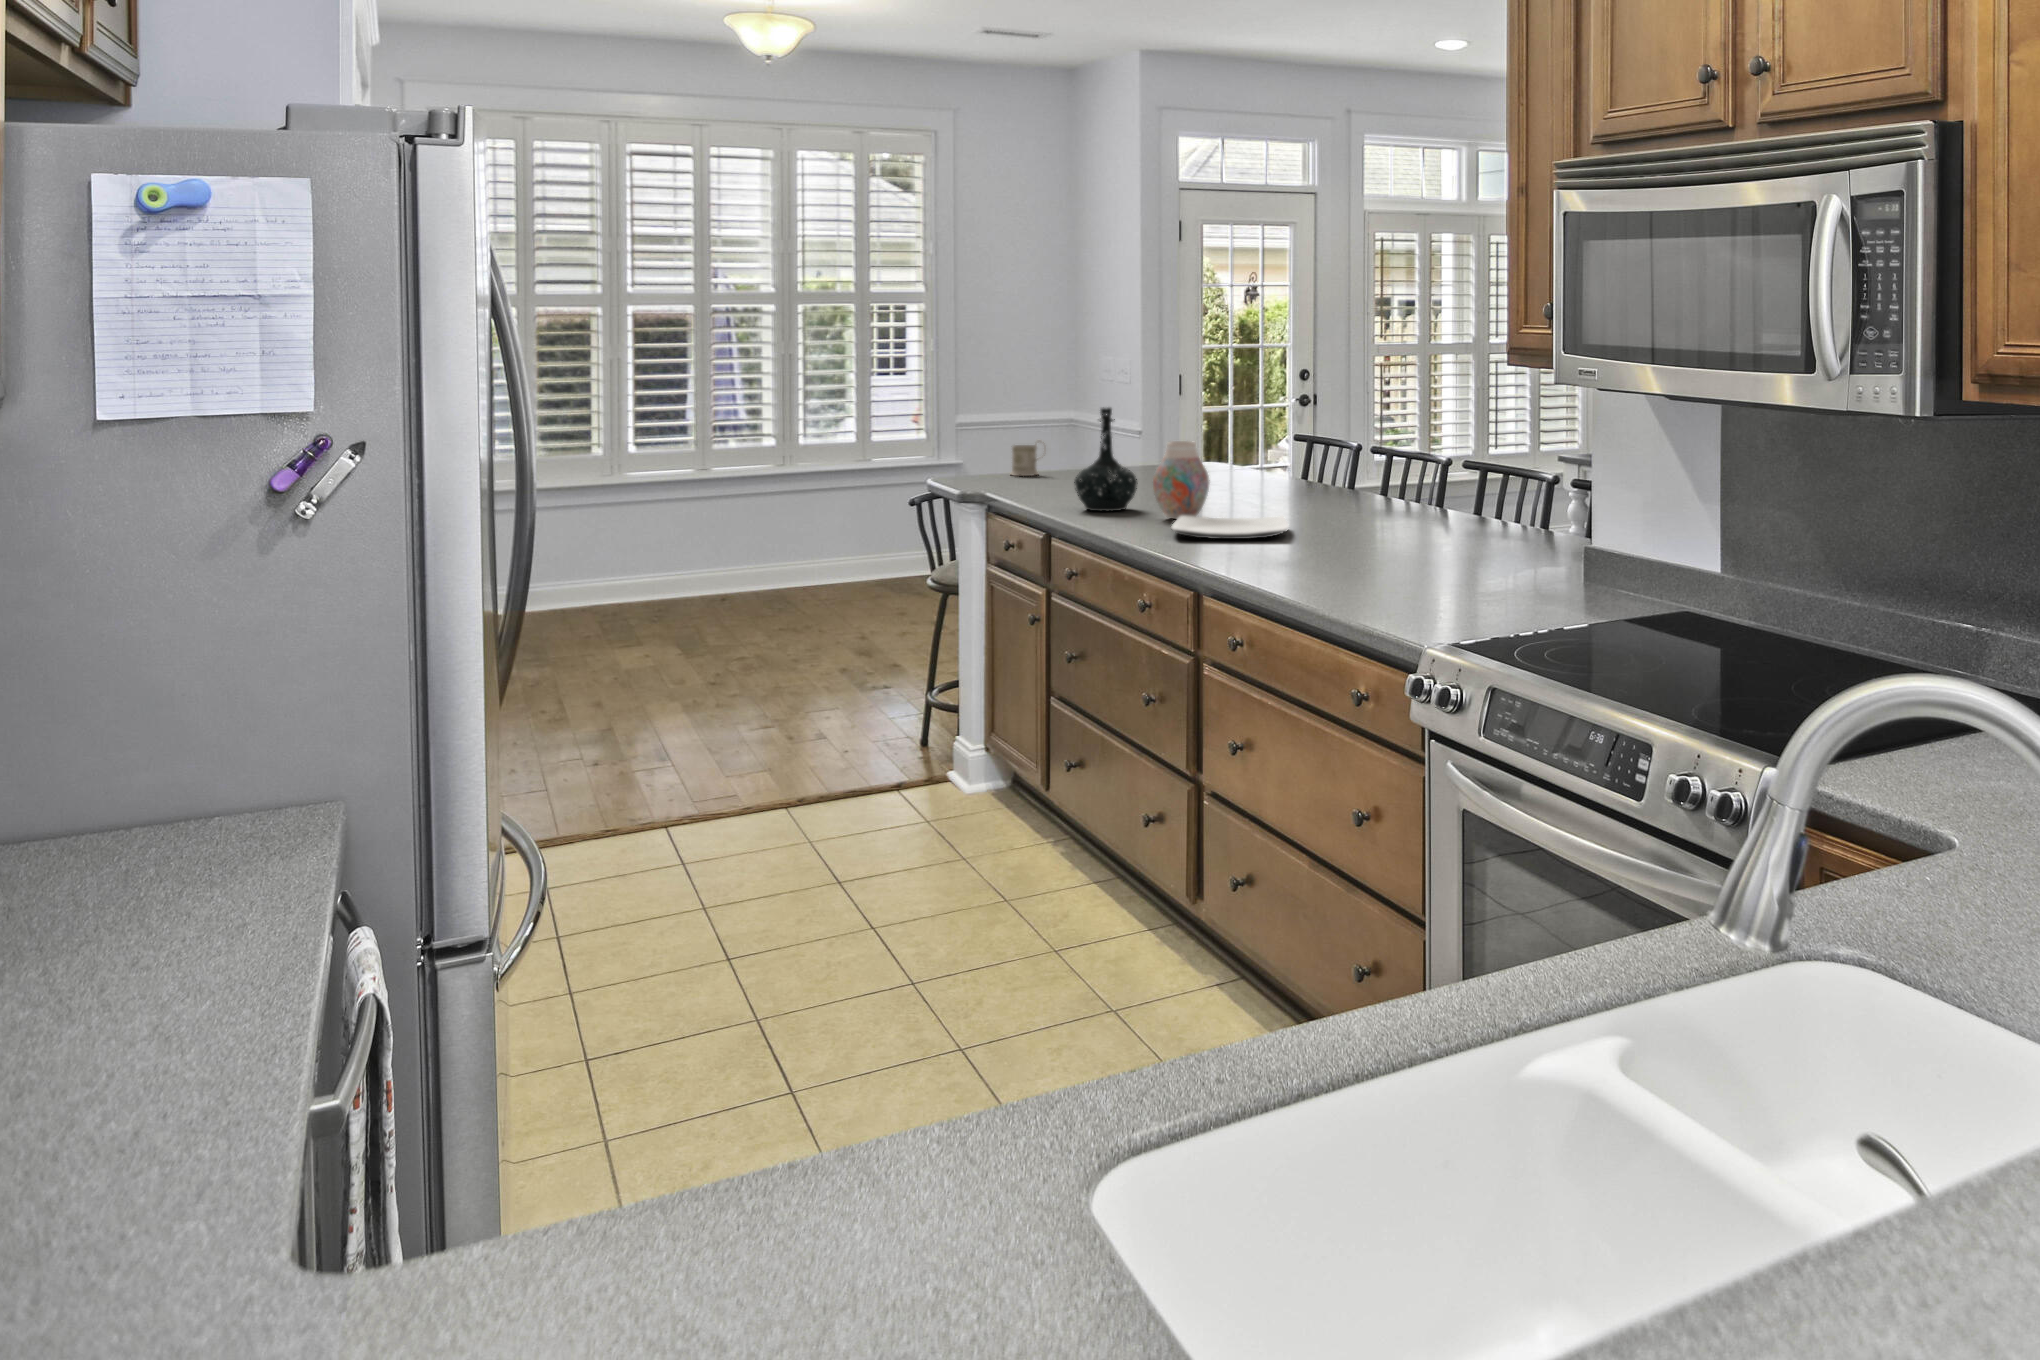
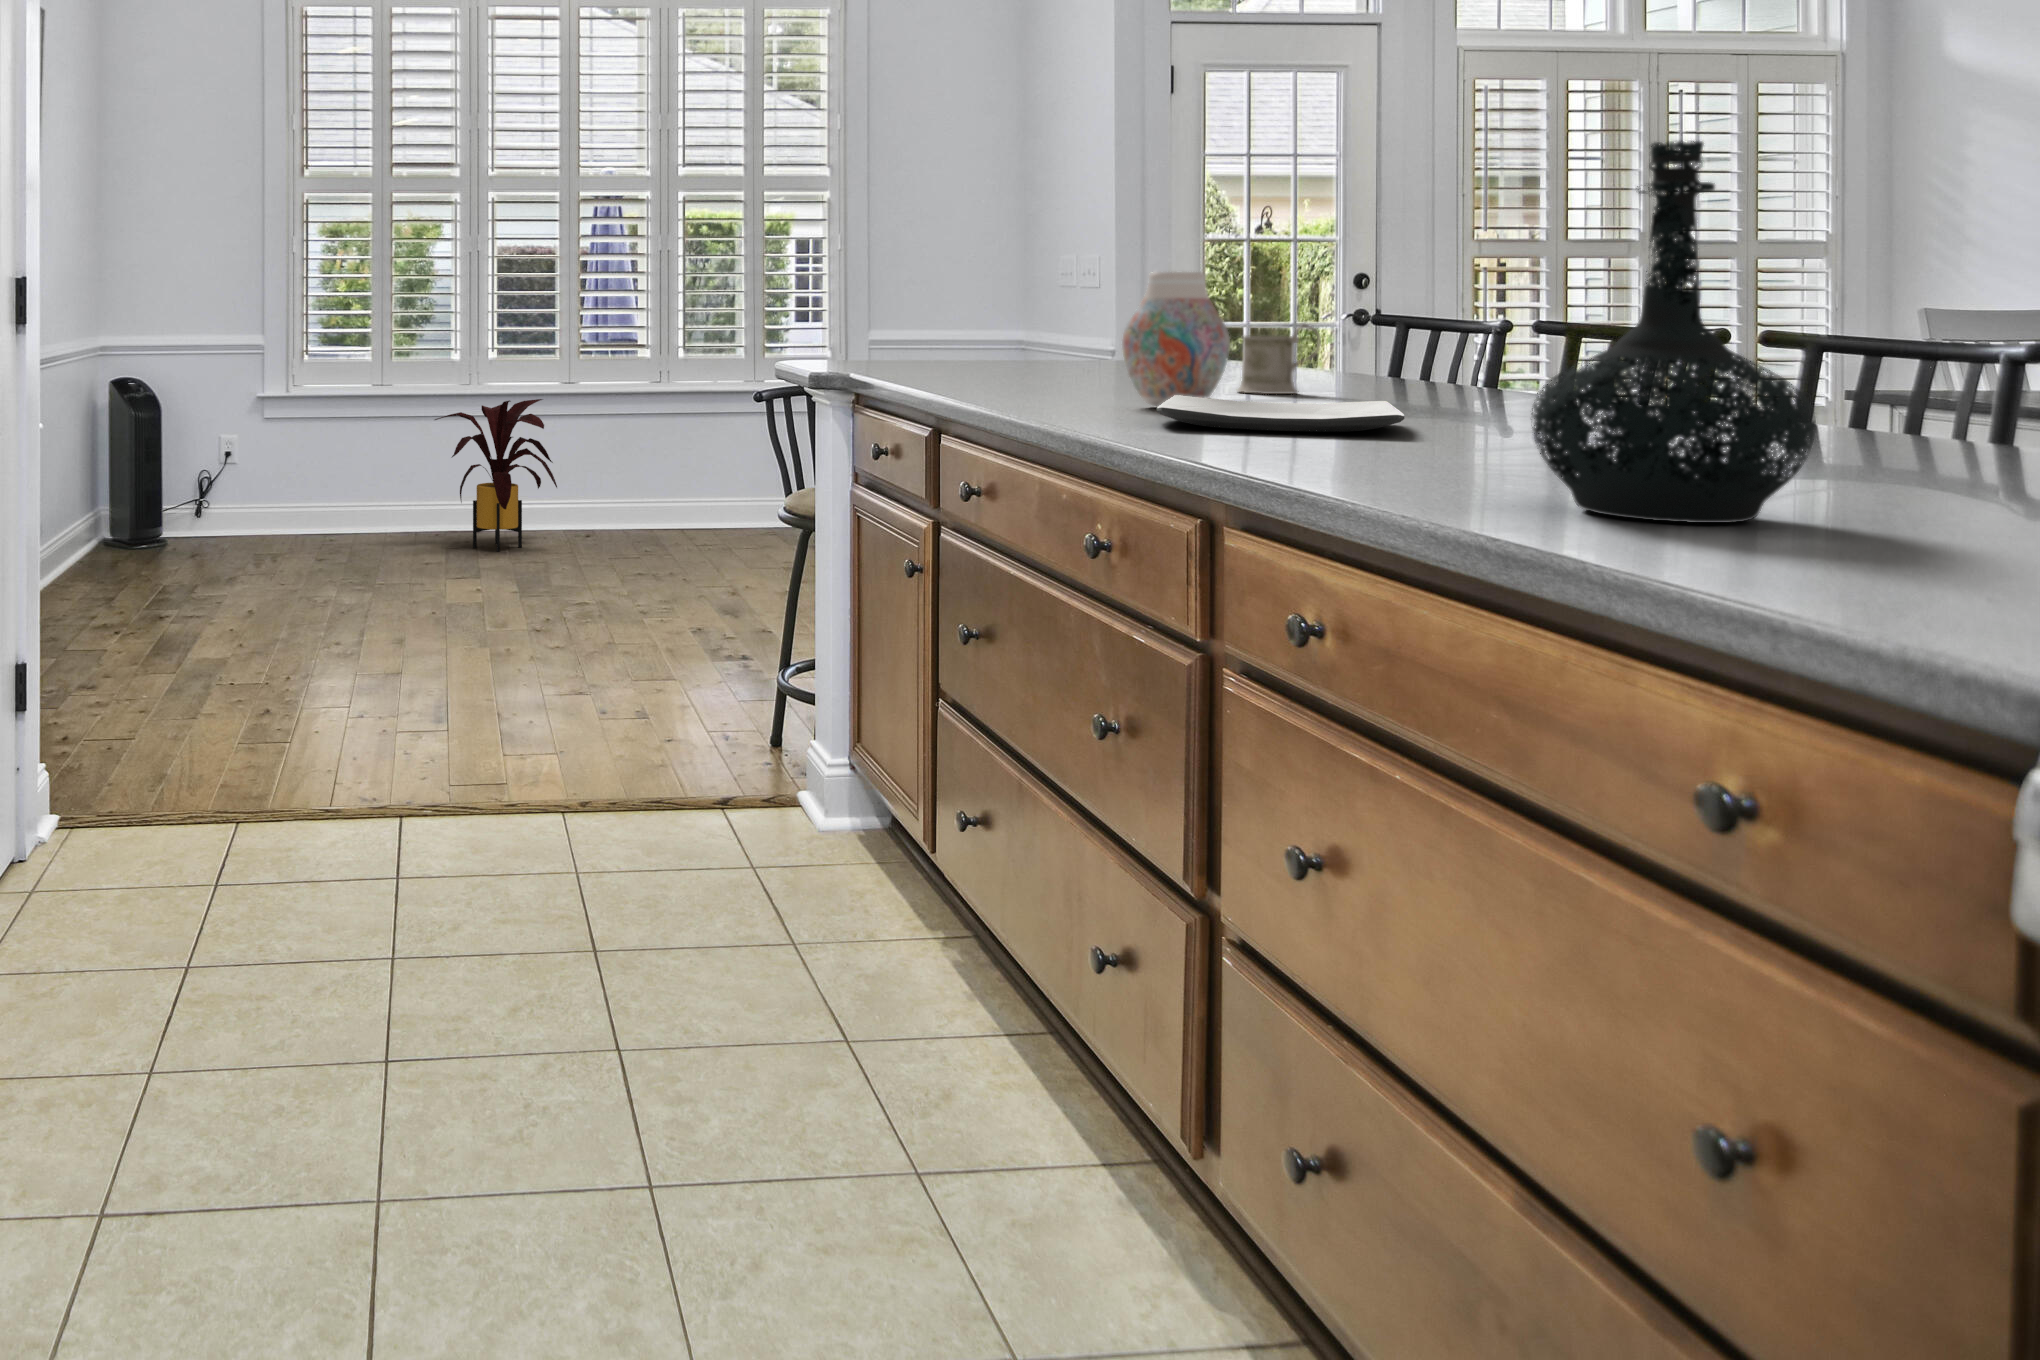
bottle: present [1074,407,1138,511] -> present [1531,141,1816,523]
mug: present [1011,441,1044,476] -> present [1236,324,1321,394]
house plant: none [581,485,701,620] -> present [435,399,557,552]

